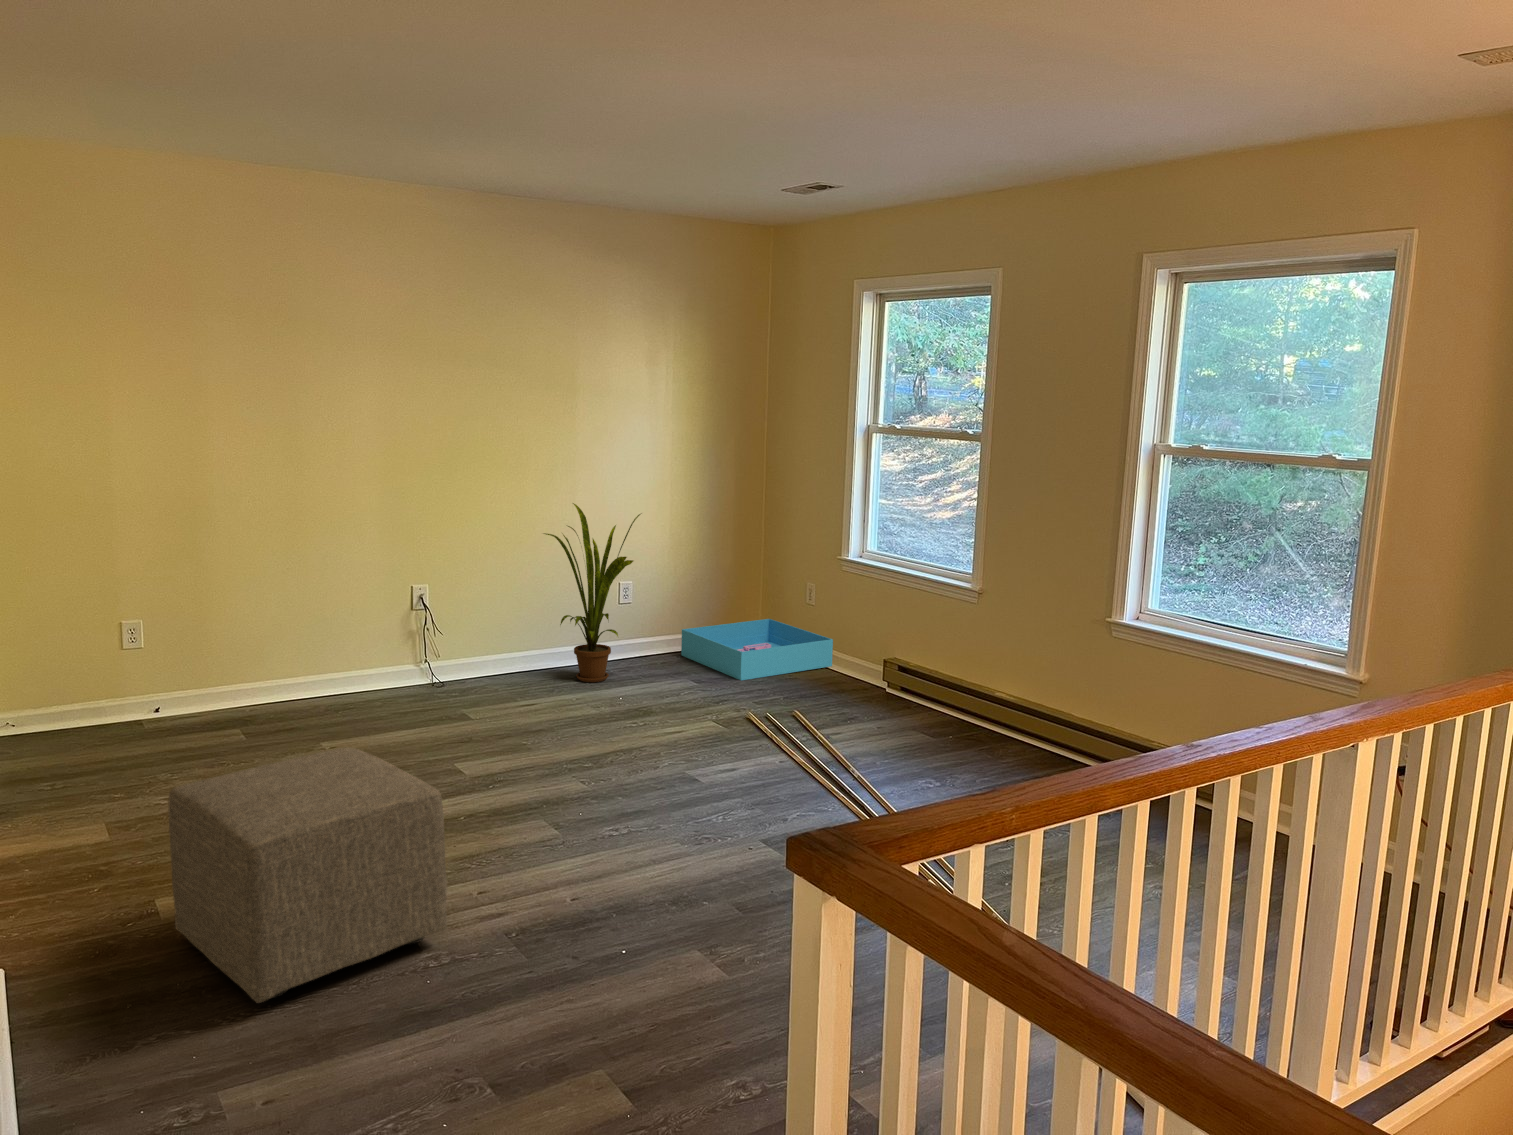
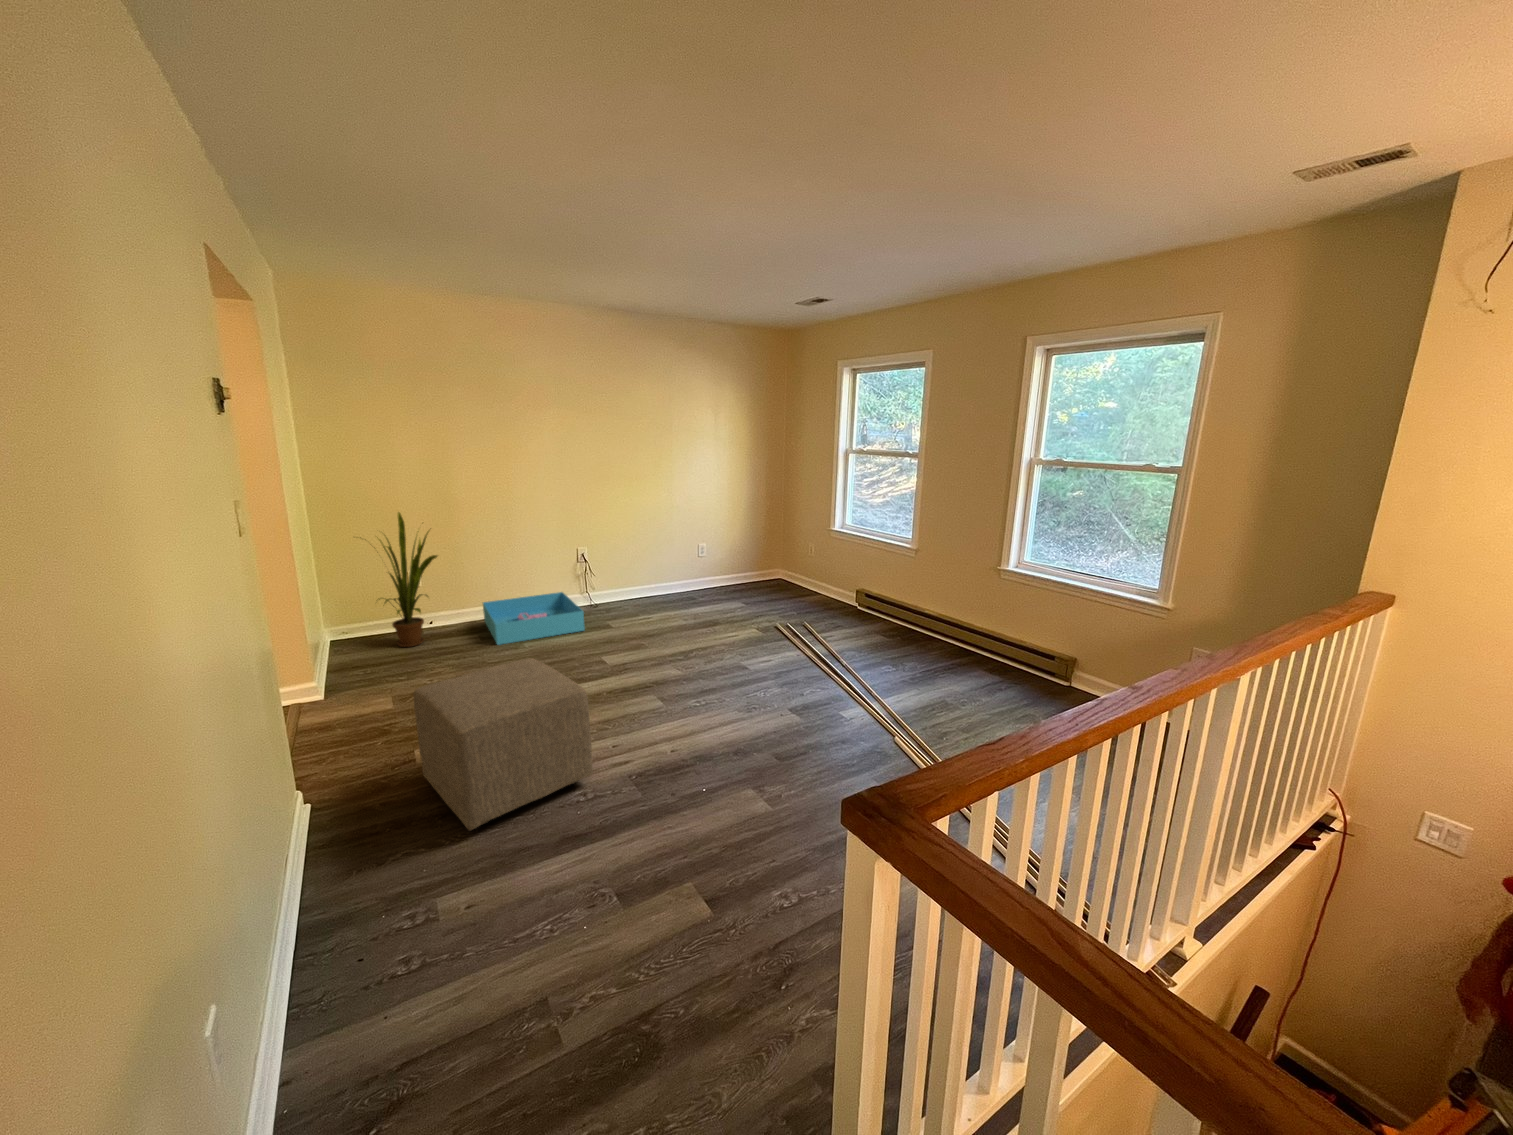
house plant: present [544,503,640,682] -> present [360,512,437,647]
storage bin: present [681,619,833,680] -> present [483,592,585,645]

